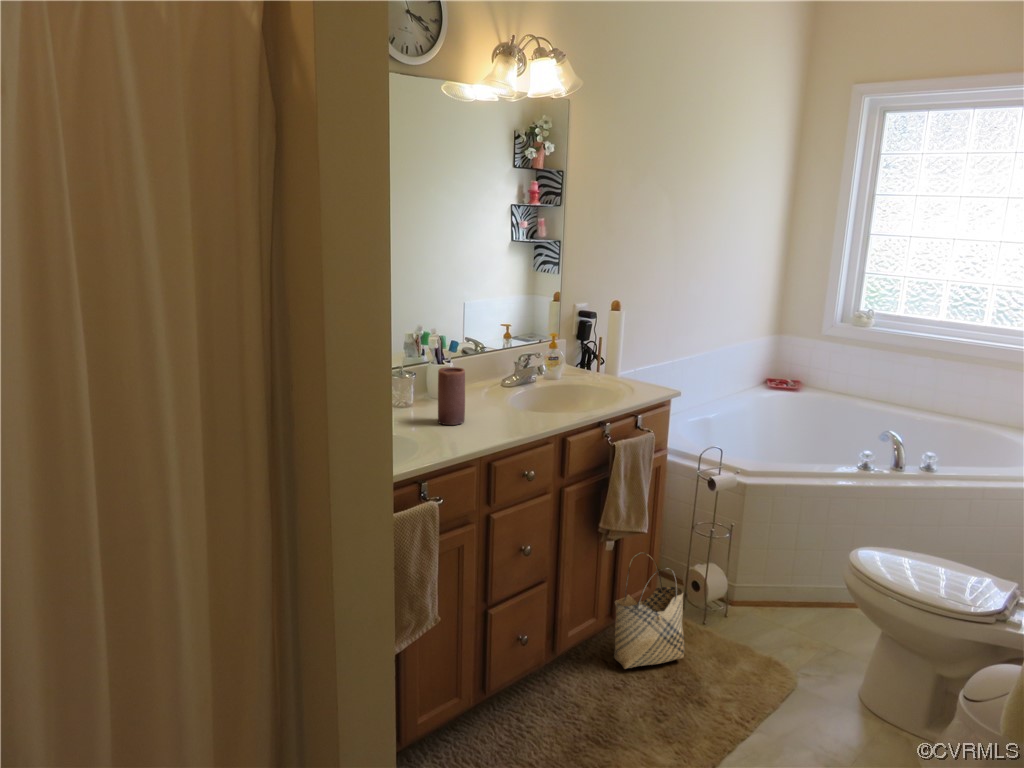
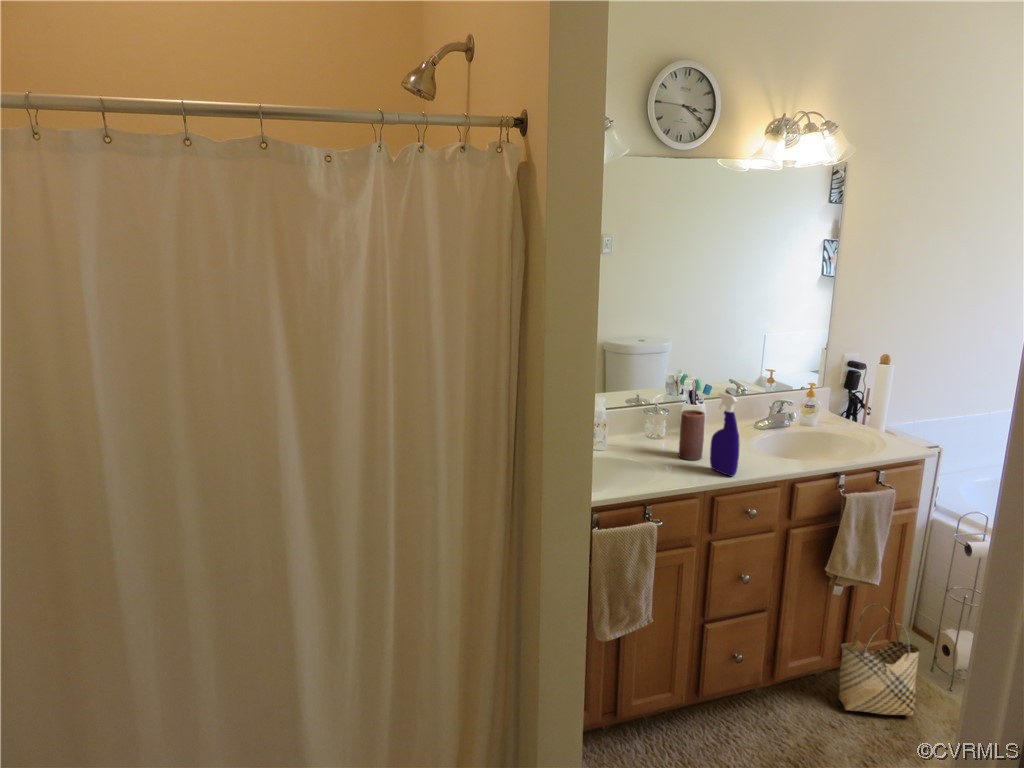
spray bottle: none [478,342,513,437] -> present [710,393,740,476]

